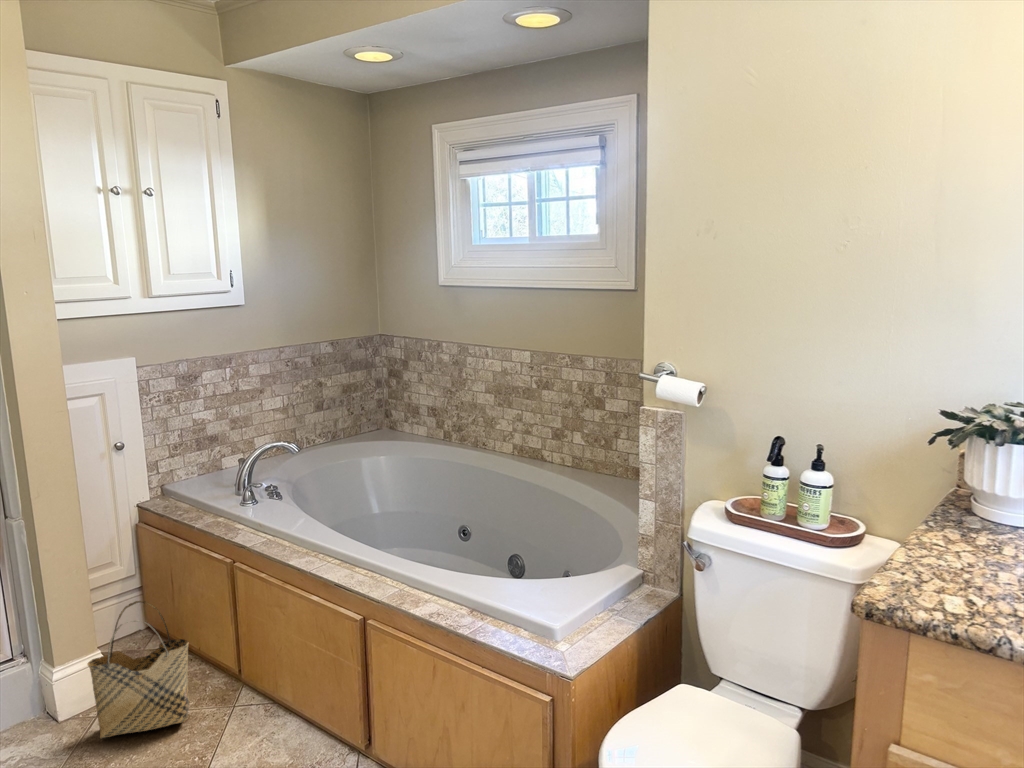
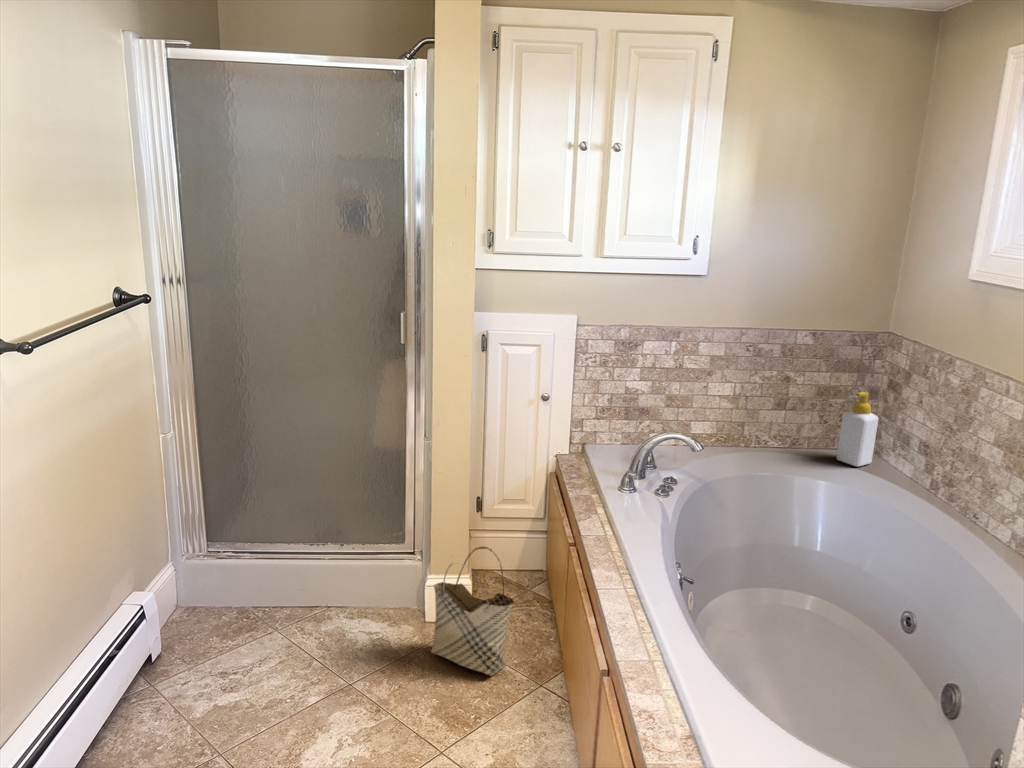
soap bottle: none [370,381,395,439] -> present [837,392,879,467]

